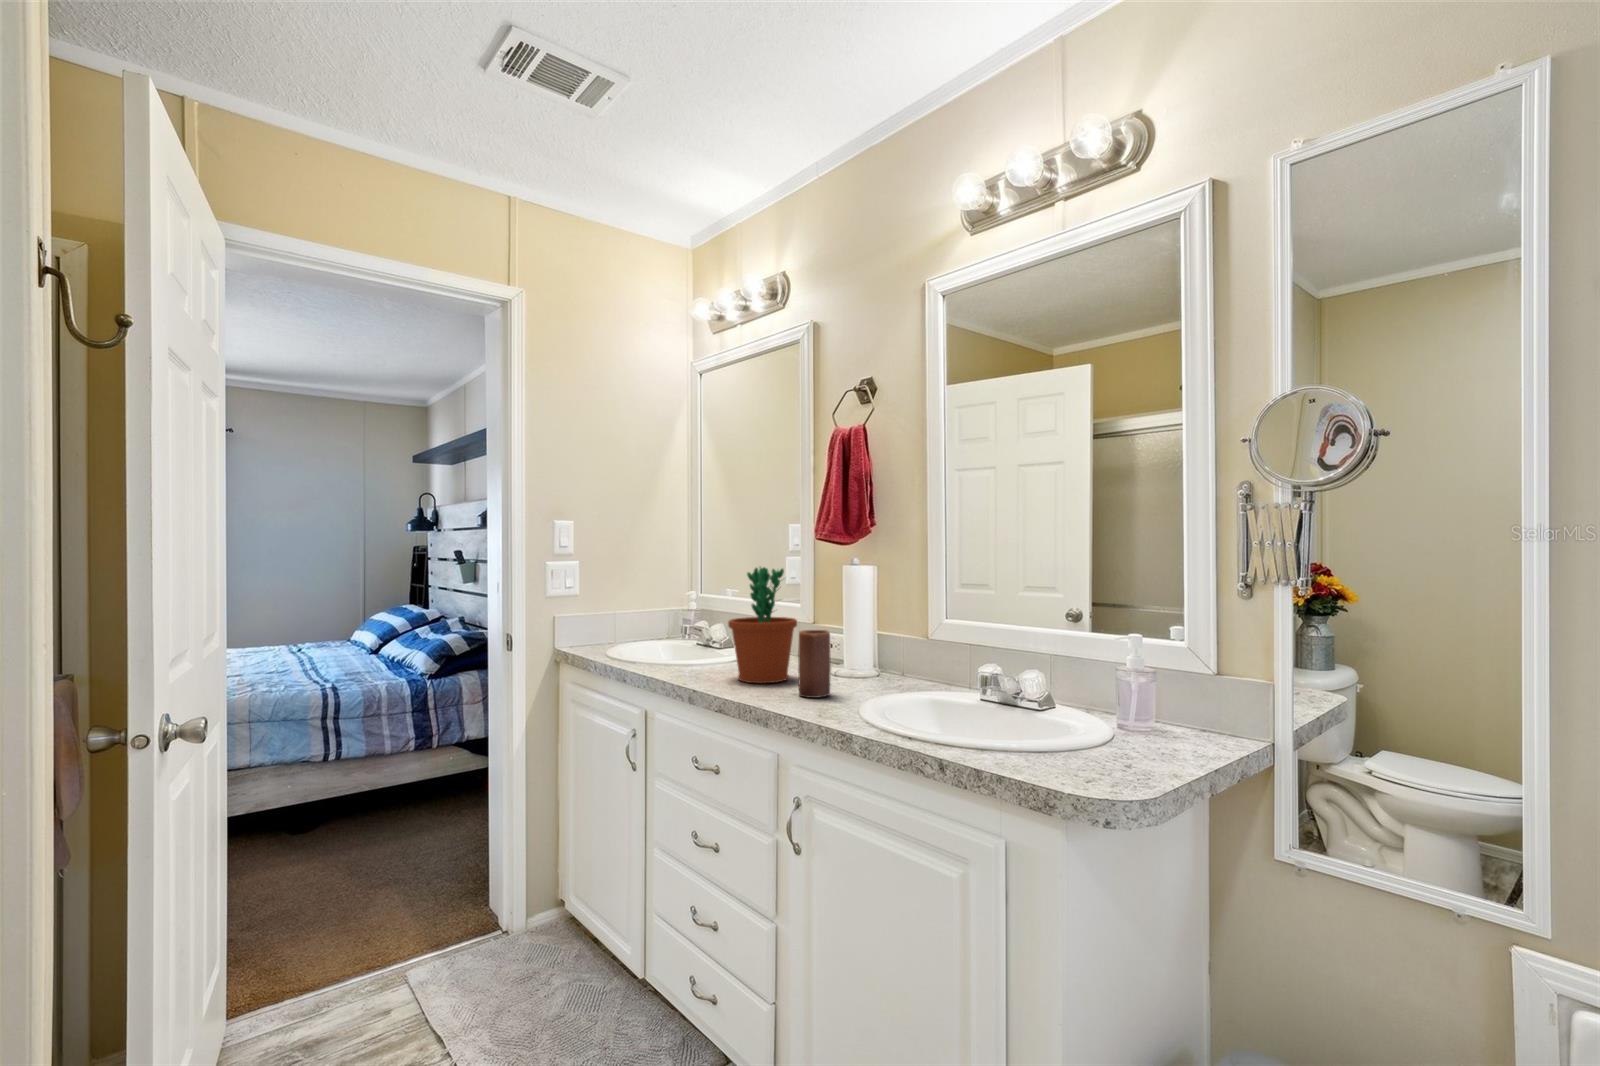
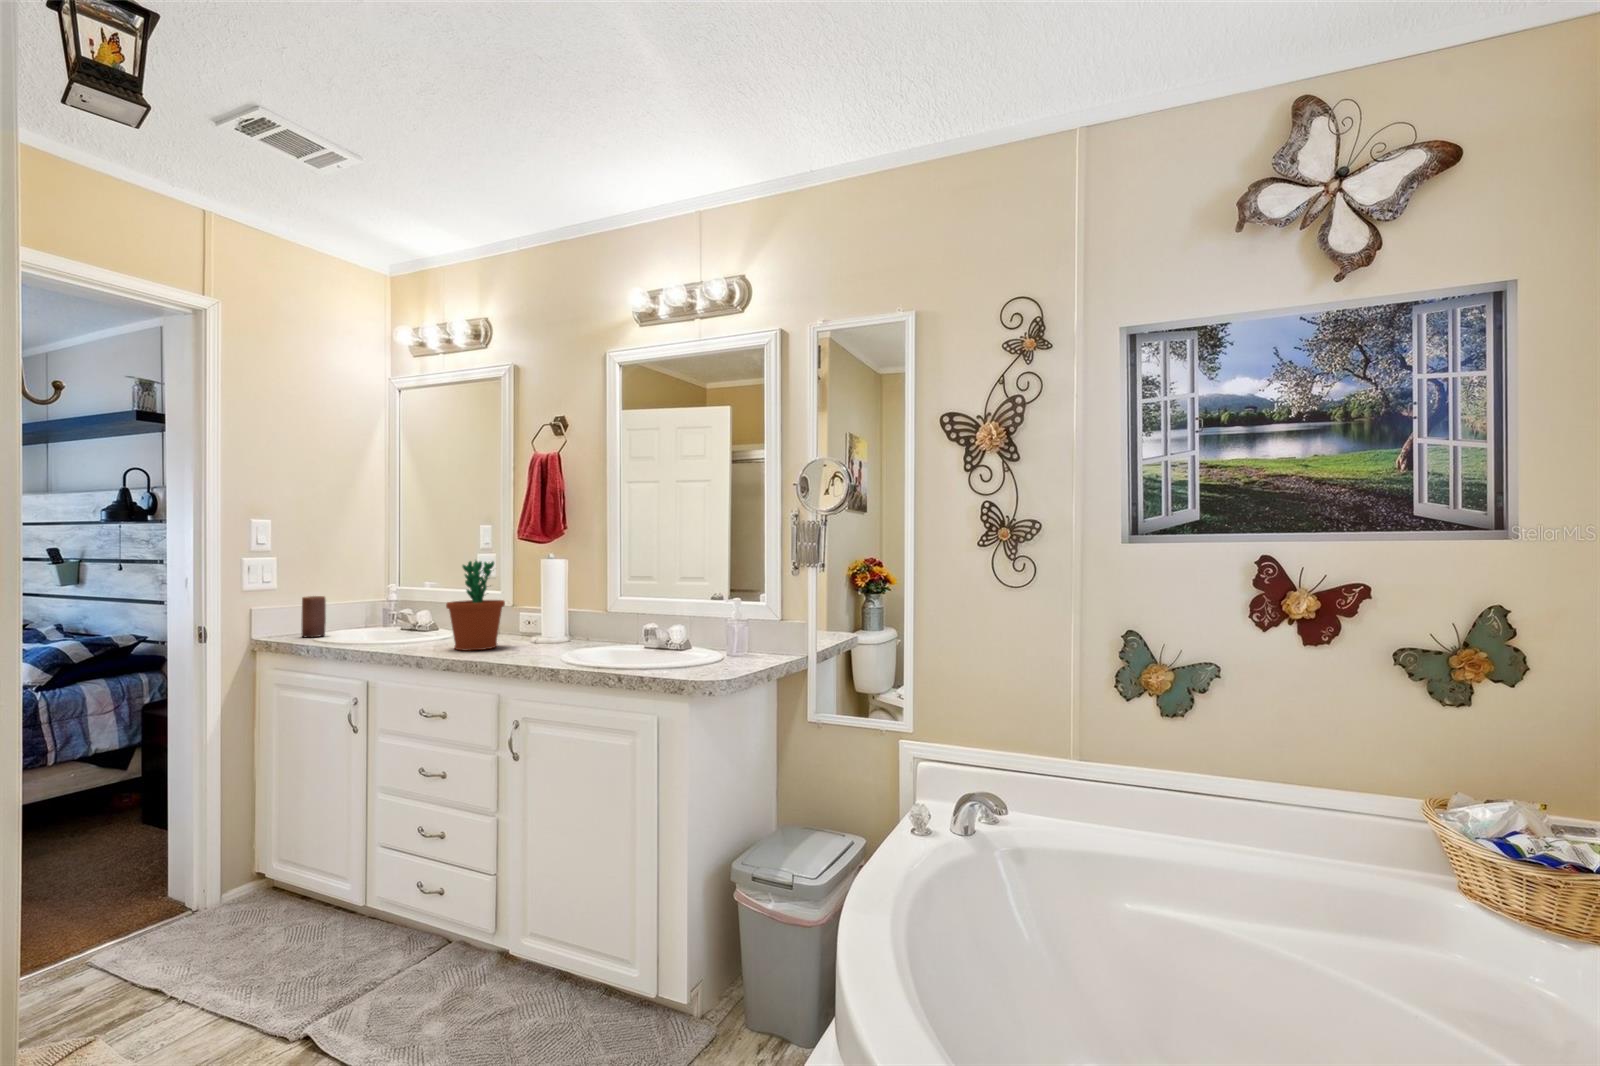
candle: present [798,630,831,698] -> present [301,596,326,637]

